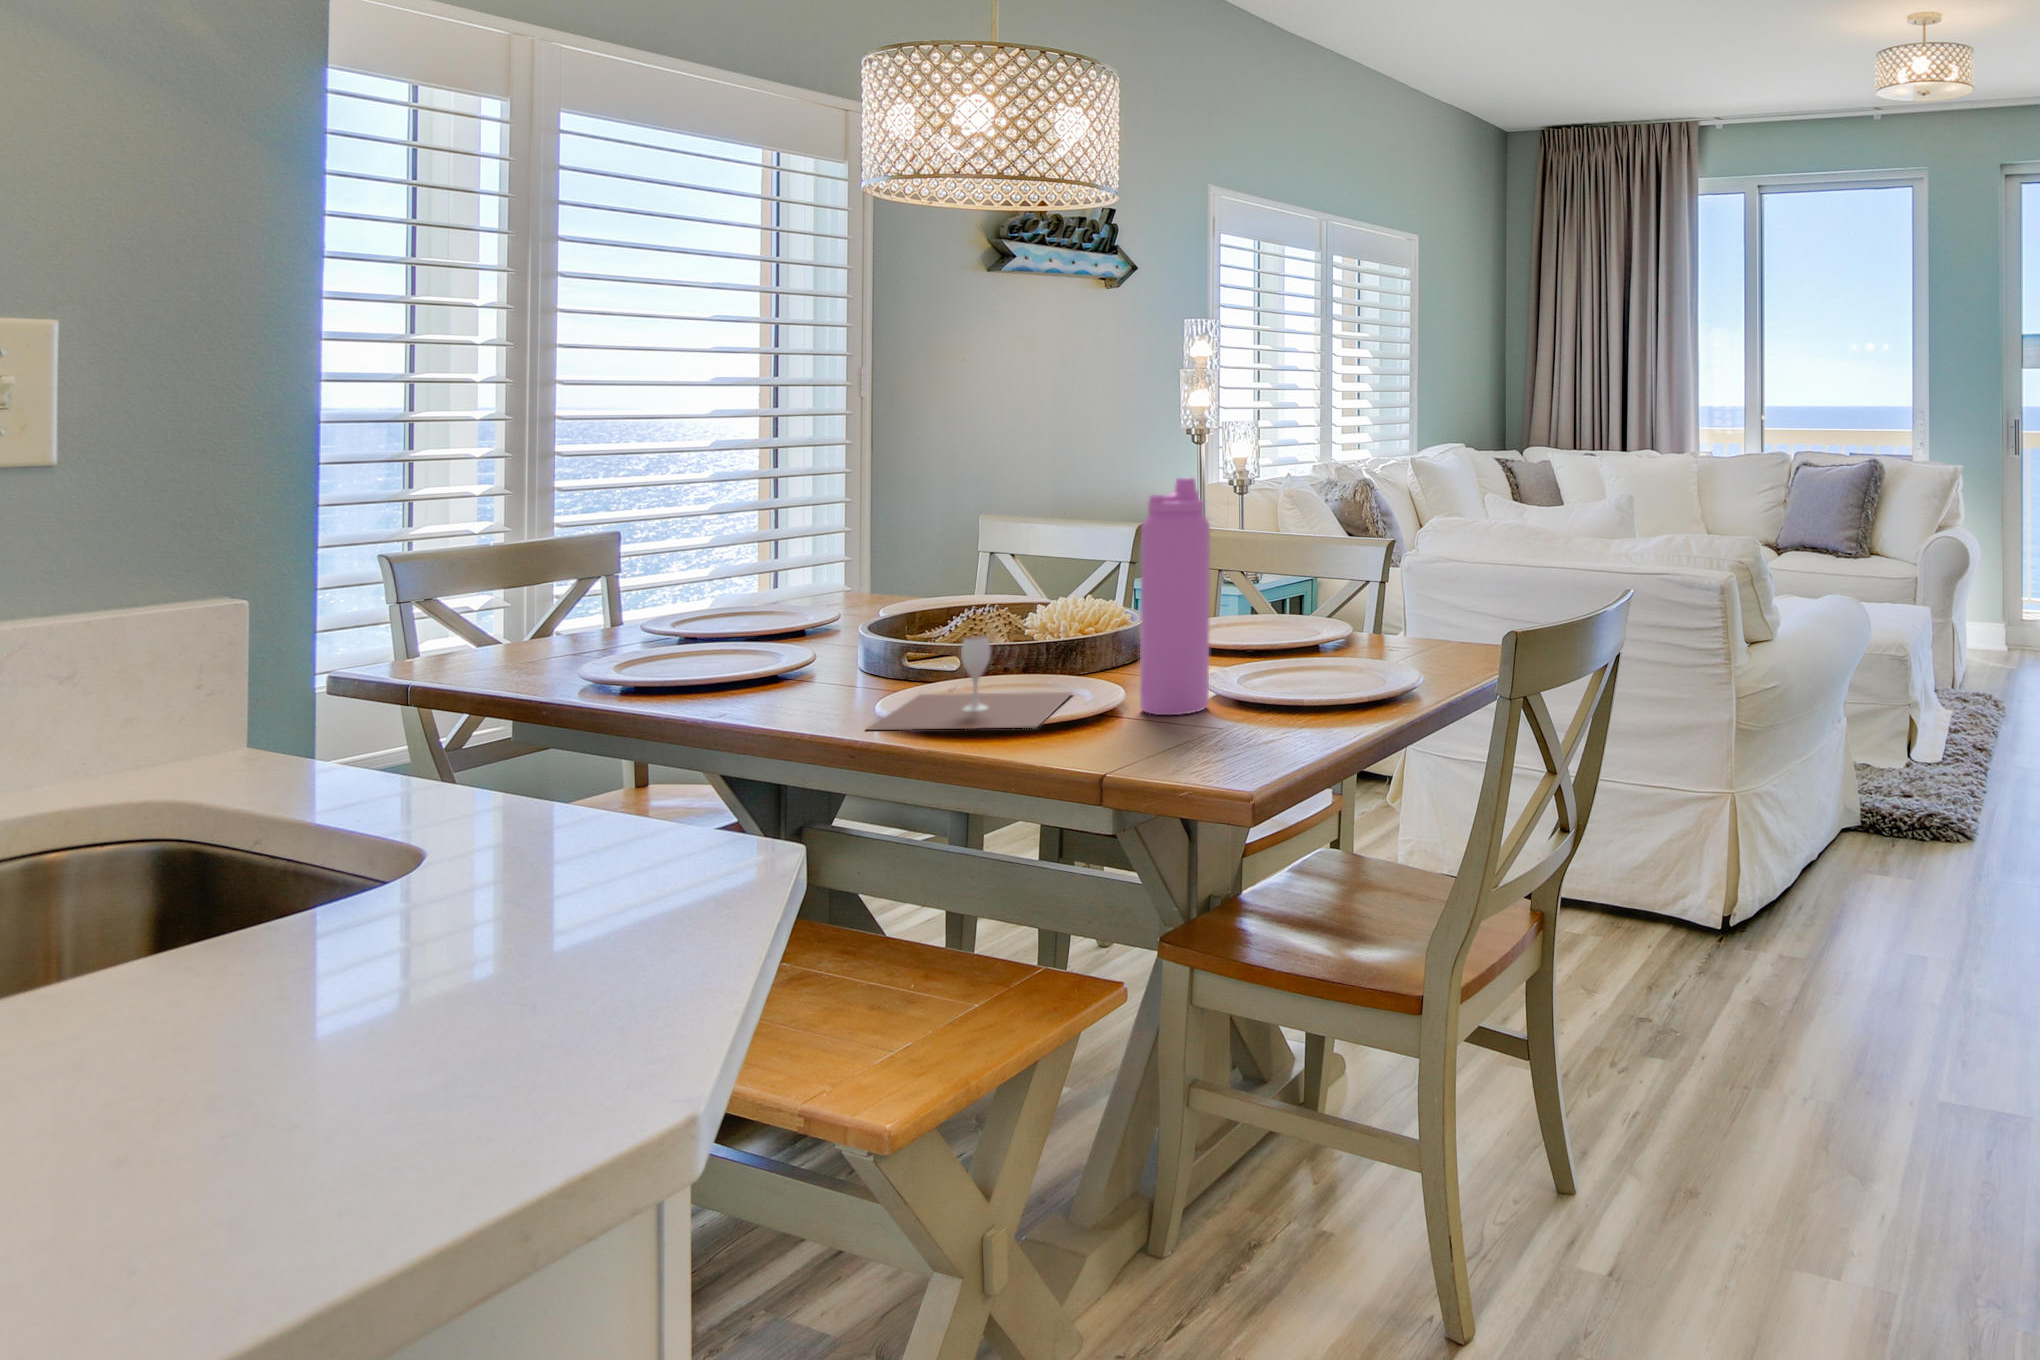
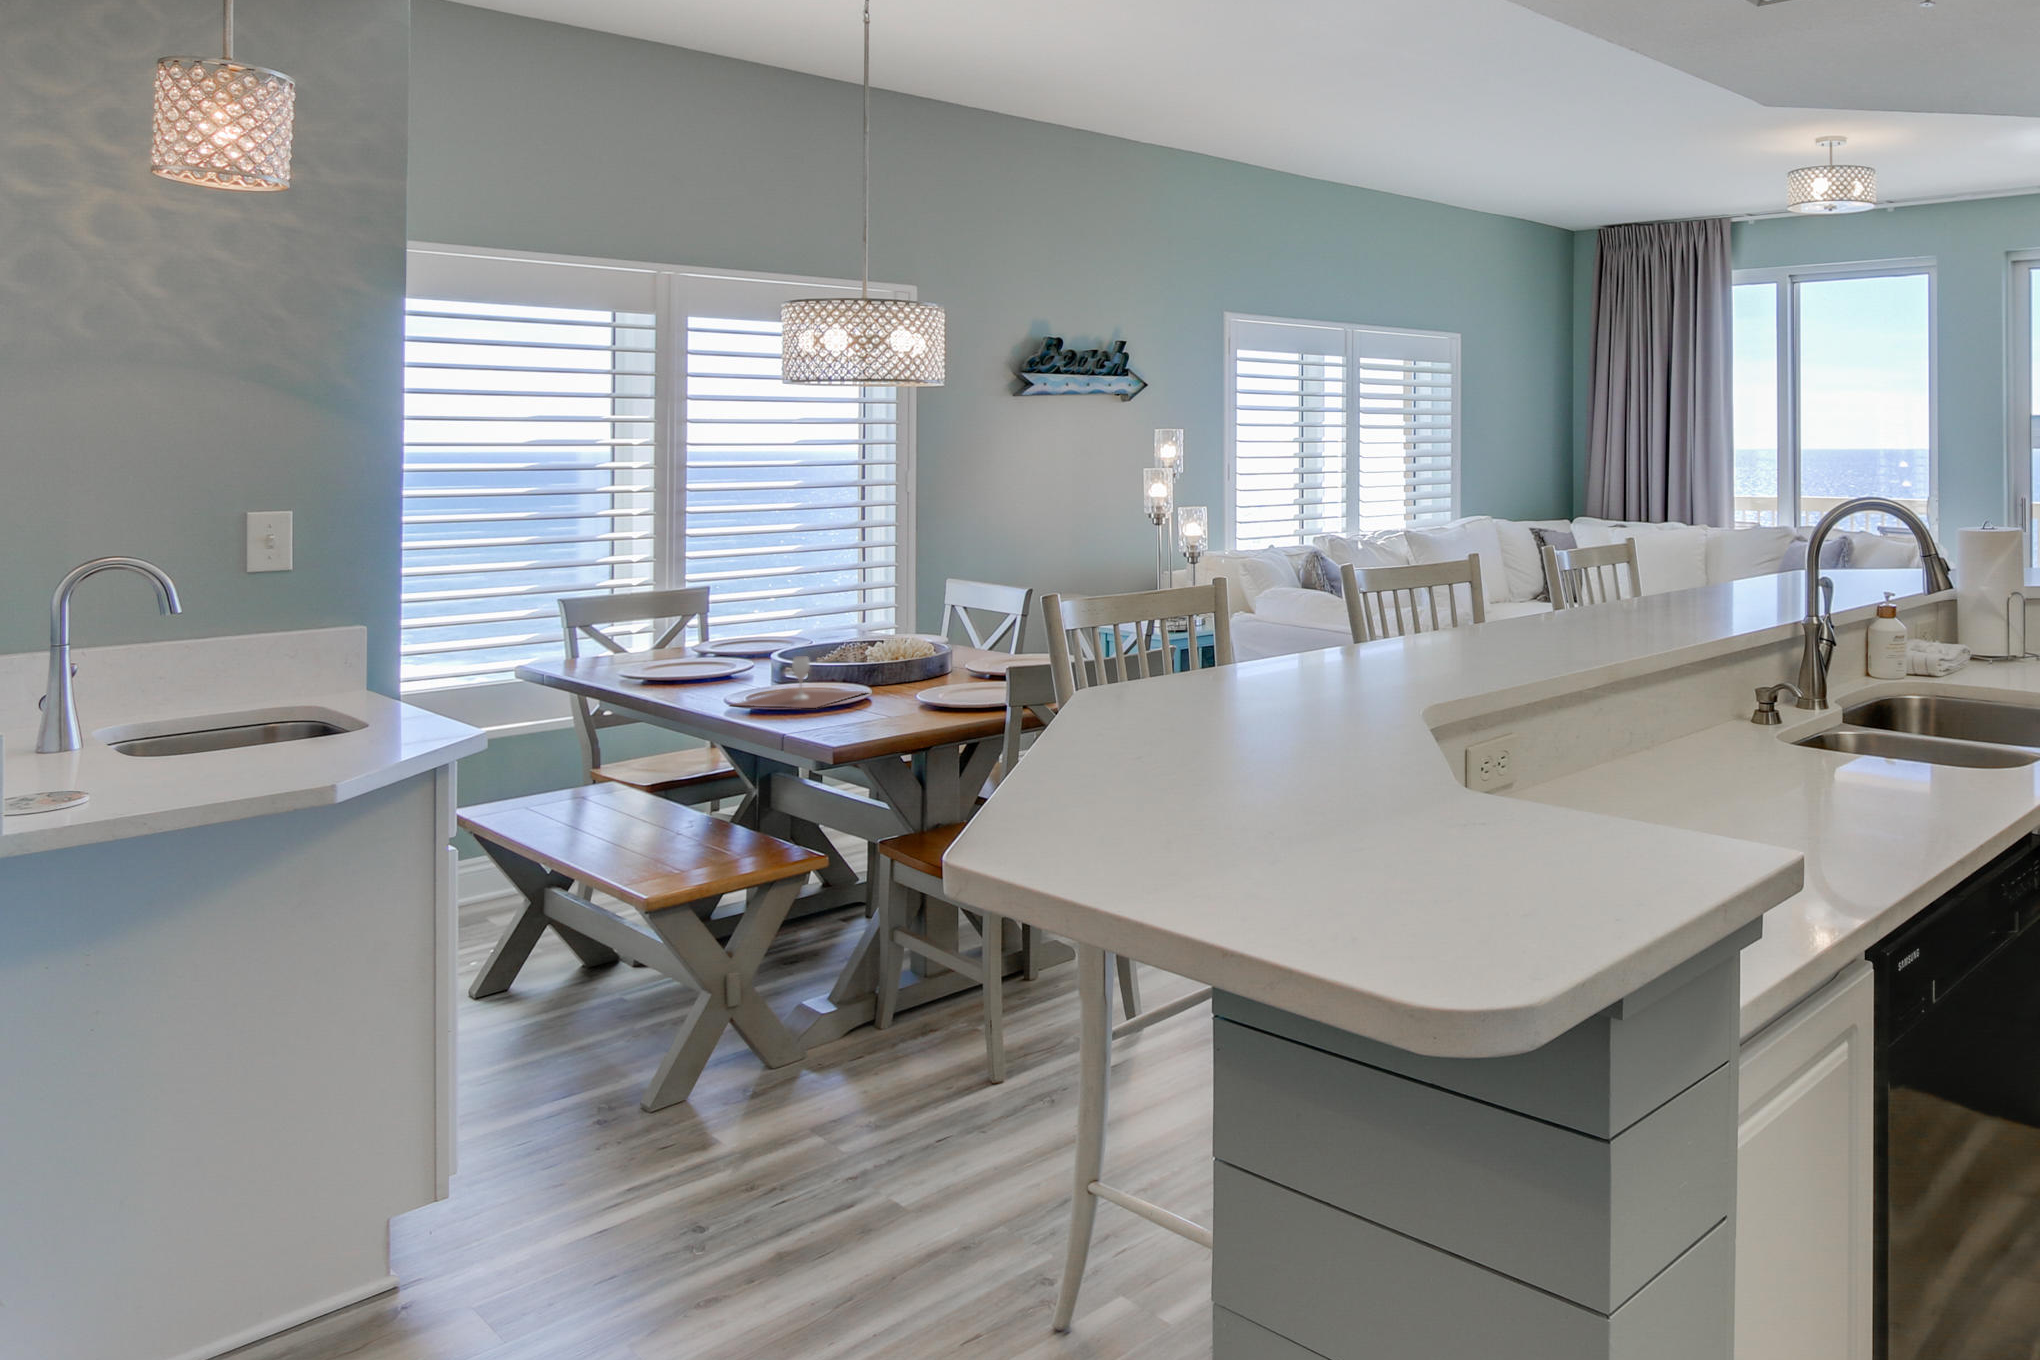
water bottle: present [1140,478,1210,715] -> none [882,565,925,705]

